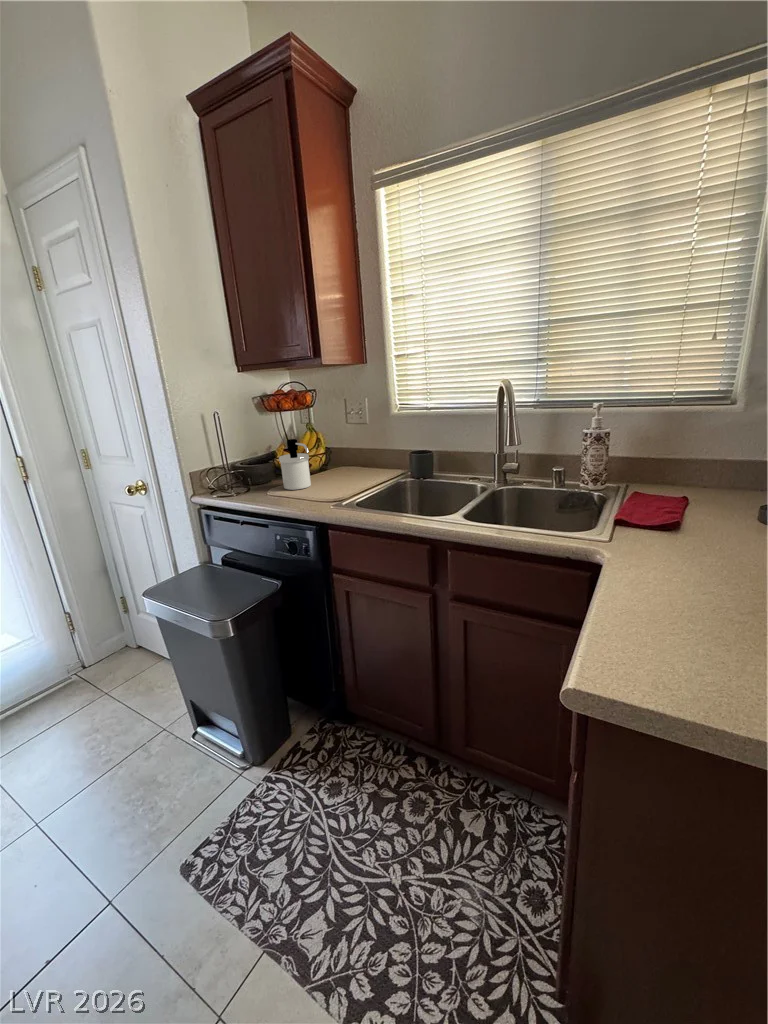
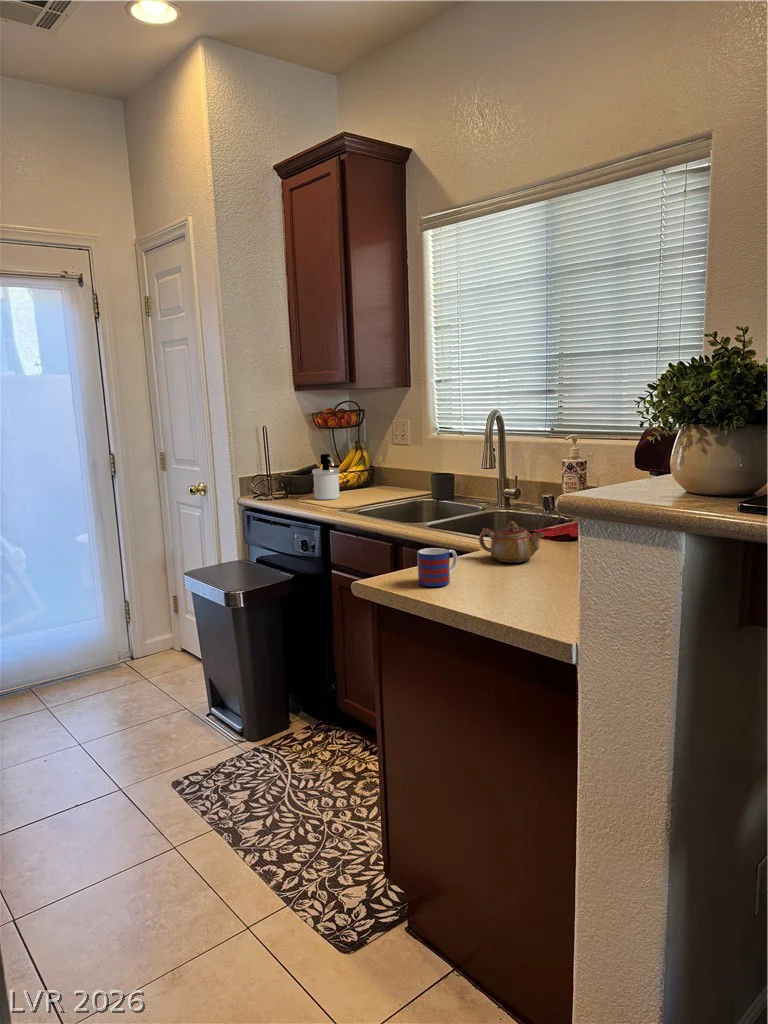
teapot: none [629,530,736,589] -> present [479,521,544,563]
mug: none [649,602,720,681] -> present [417,548,457,587]

